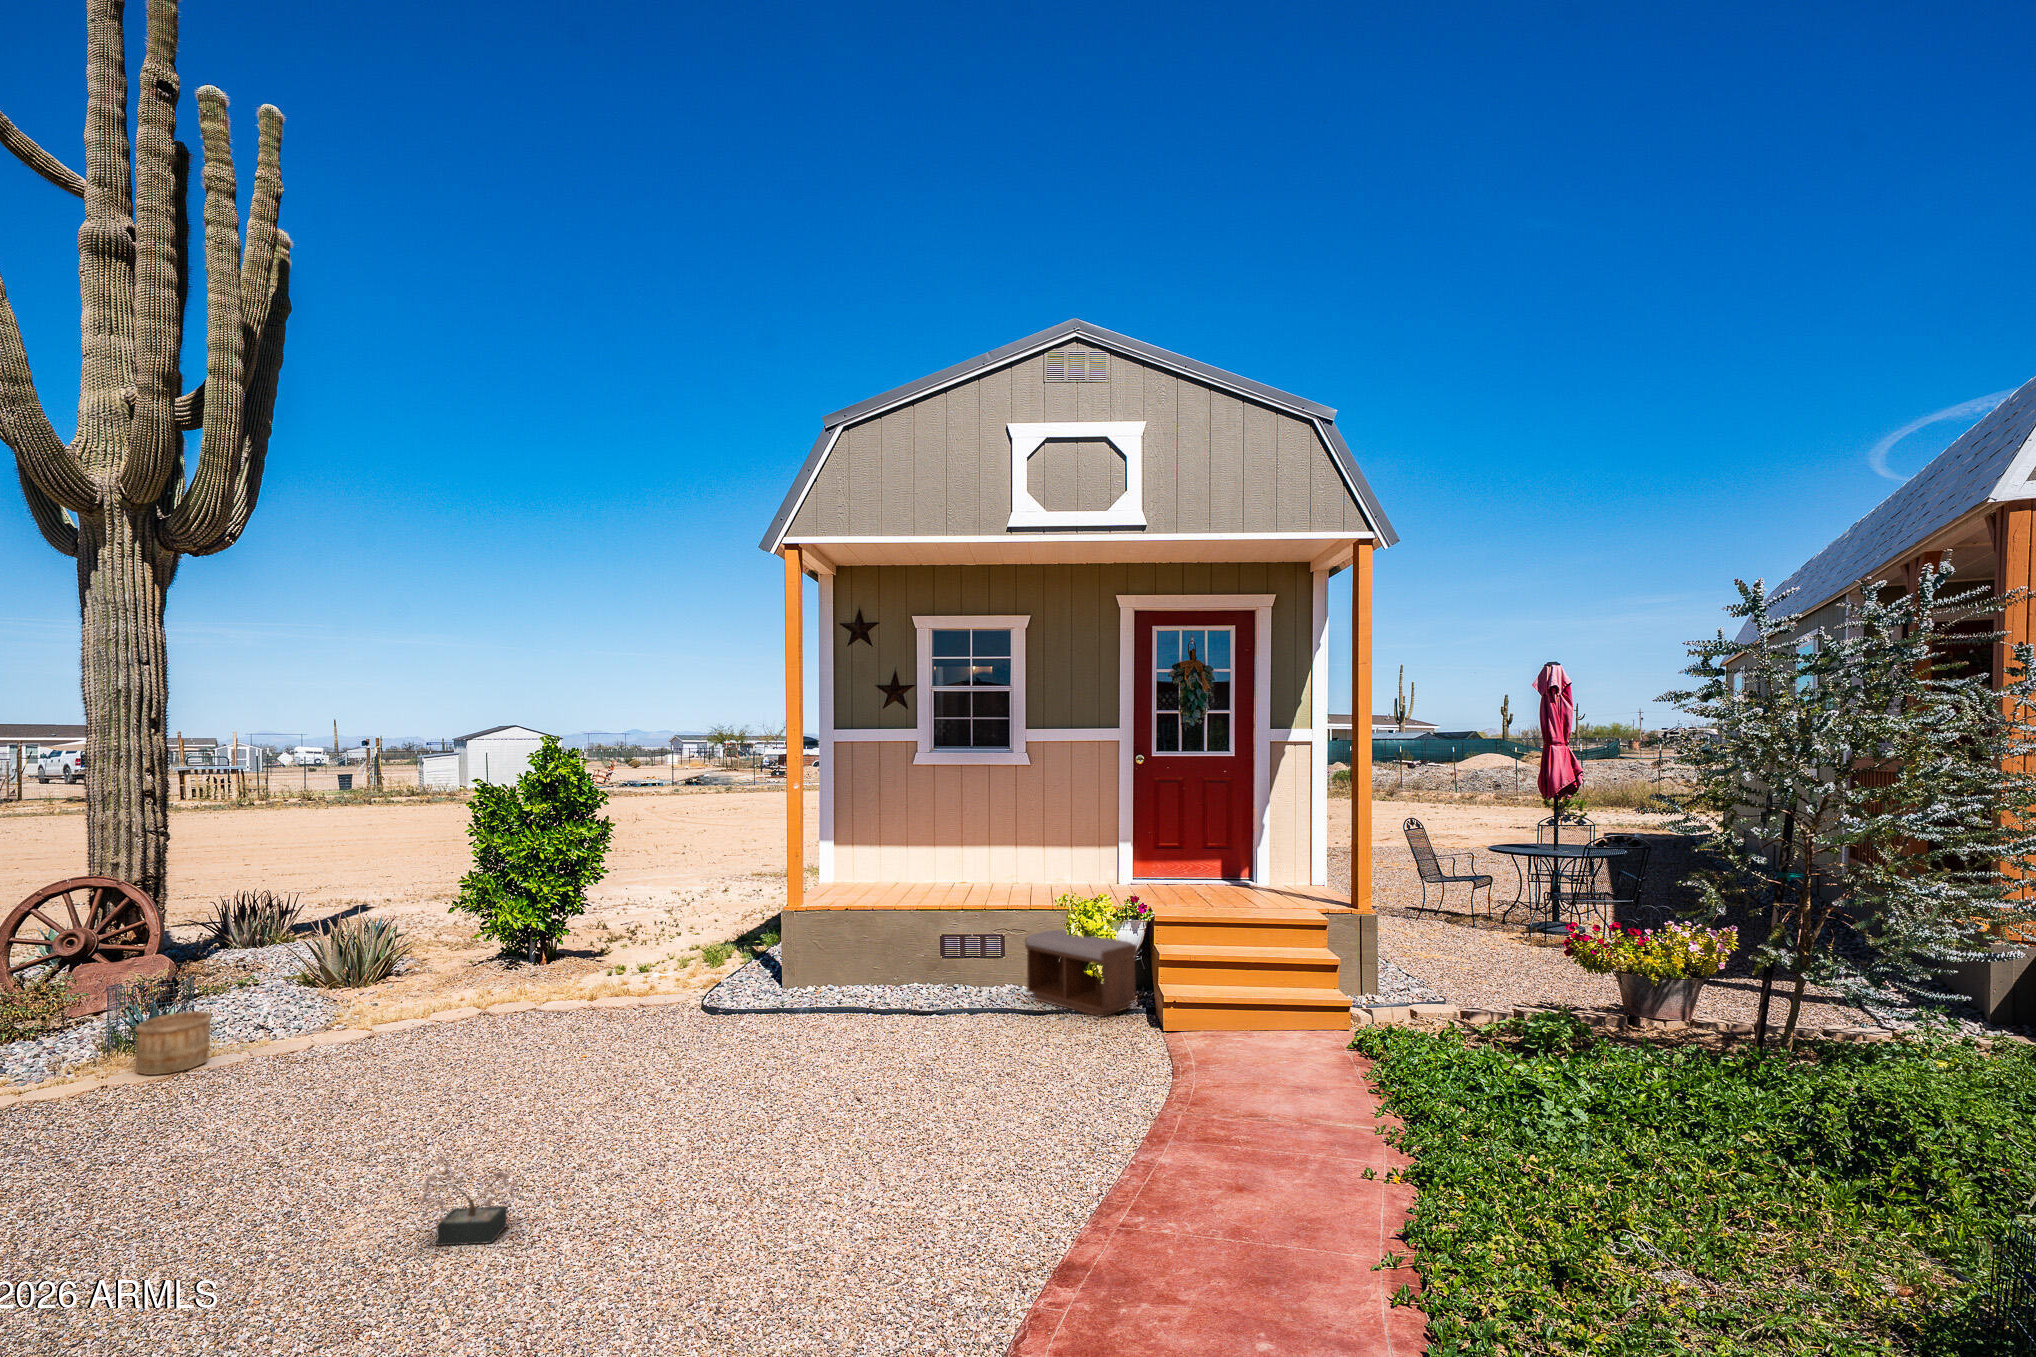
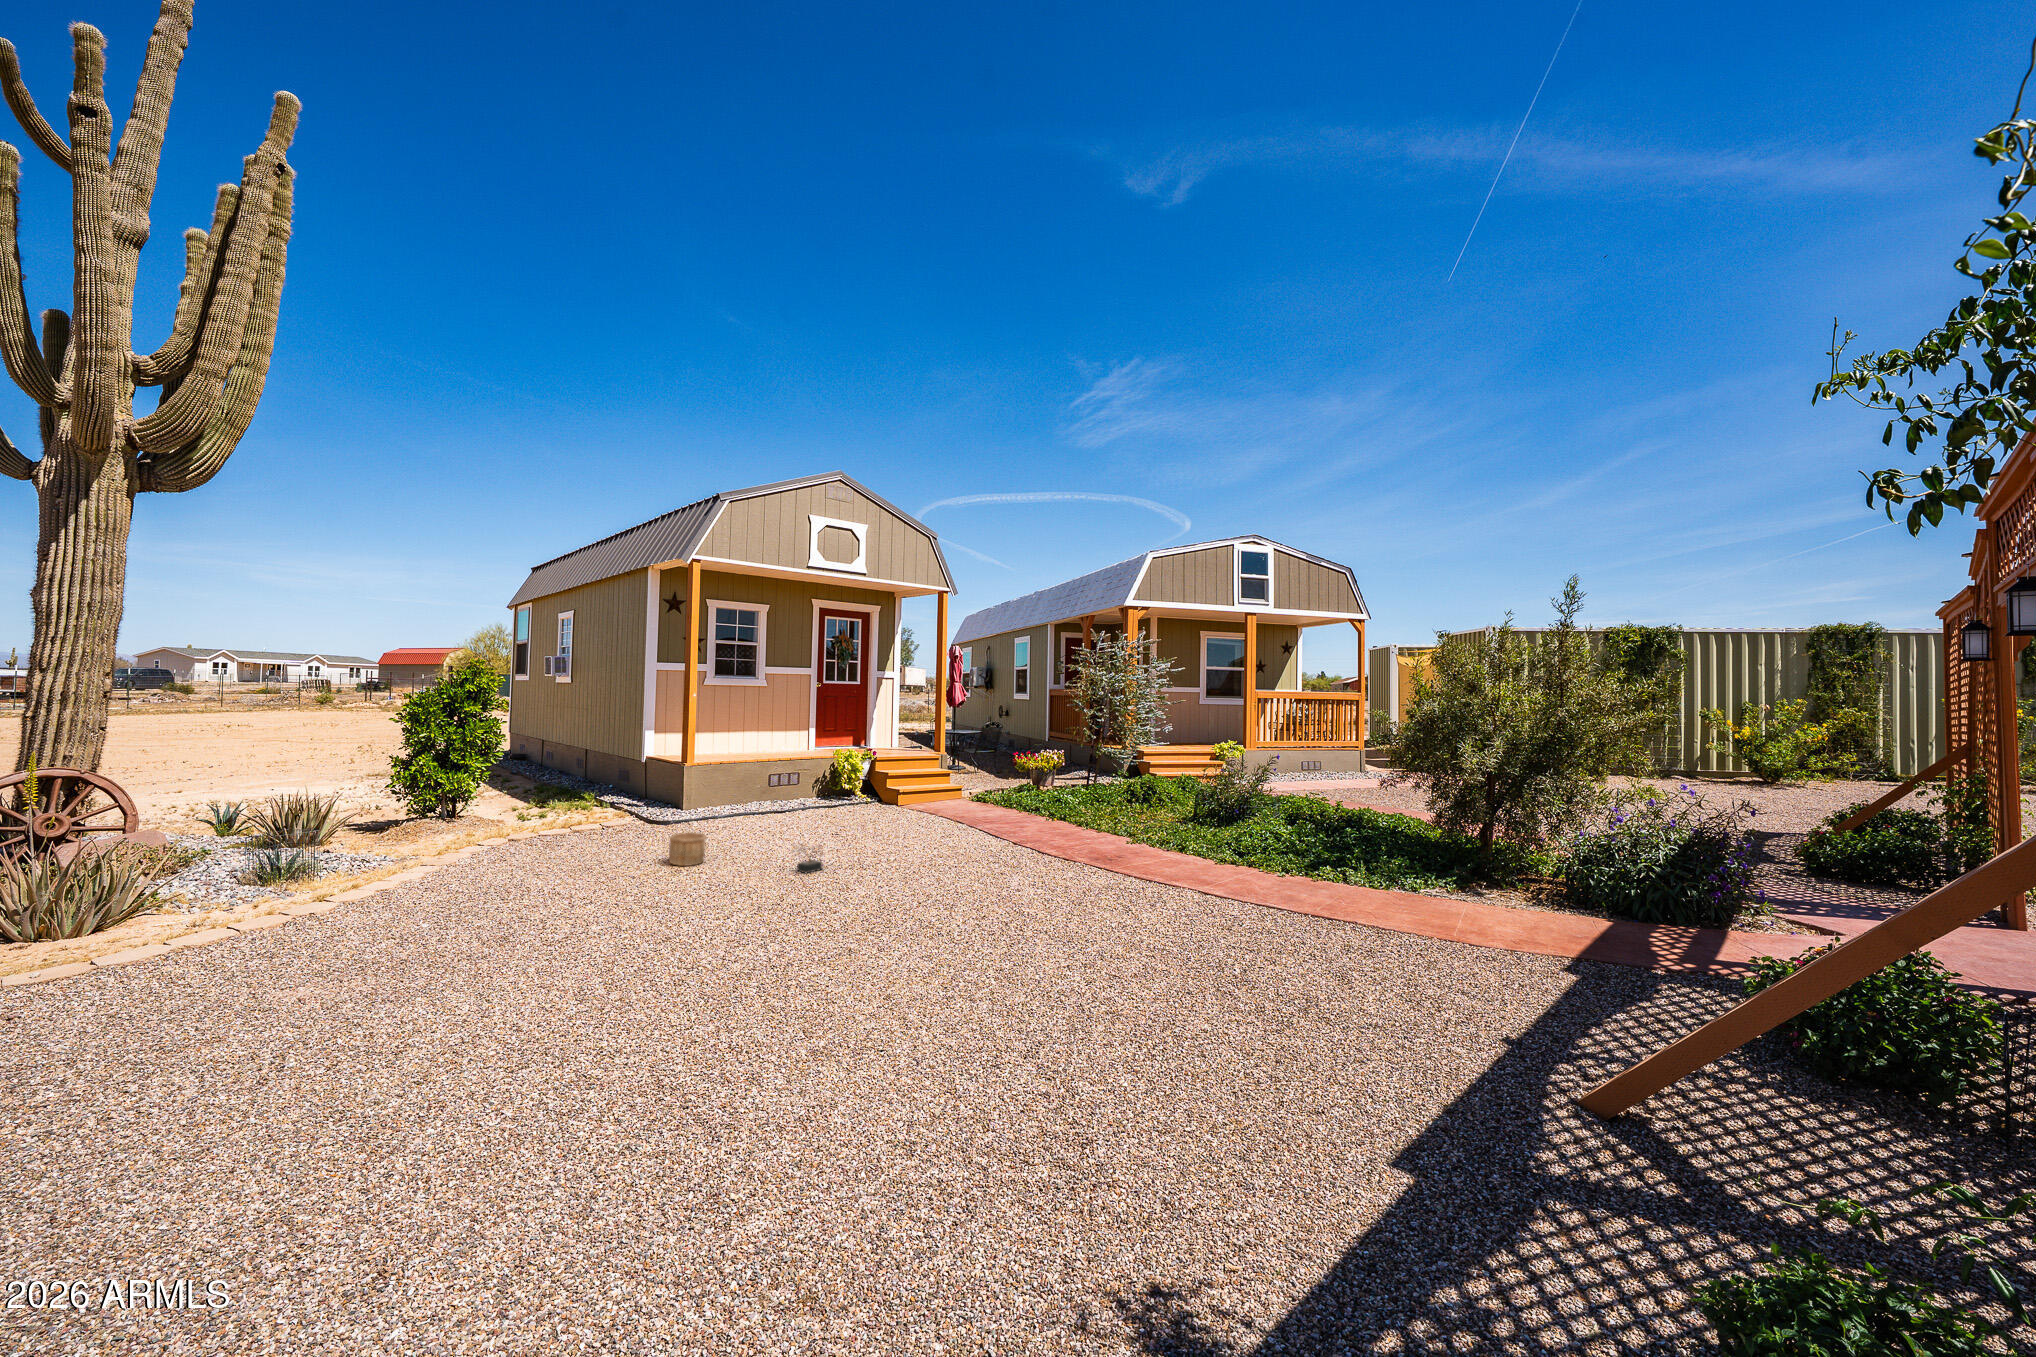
bench: present [1025,930,1137,1017] -> none [809,769,864,803]
wooden bucket: present [135,1011,212,1075] -> present [669,832,706,866]

